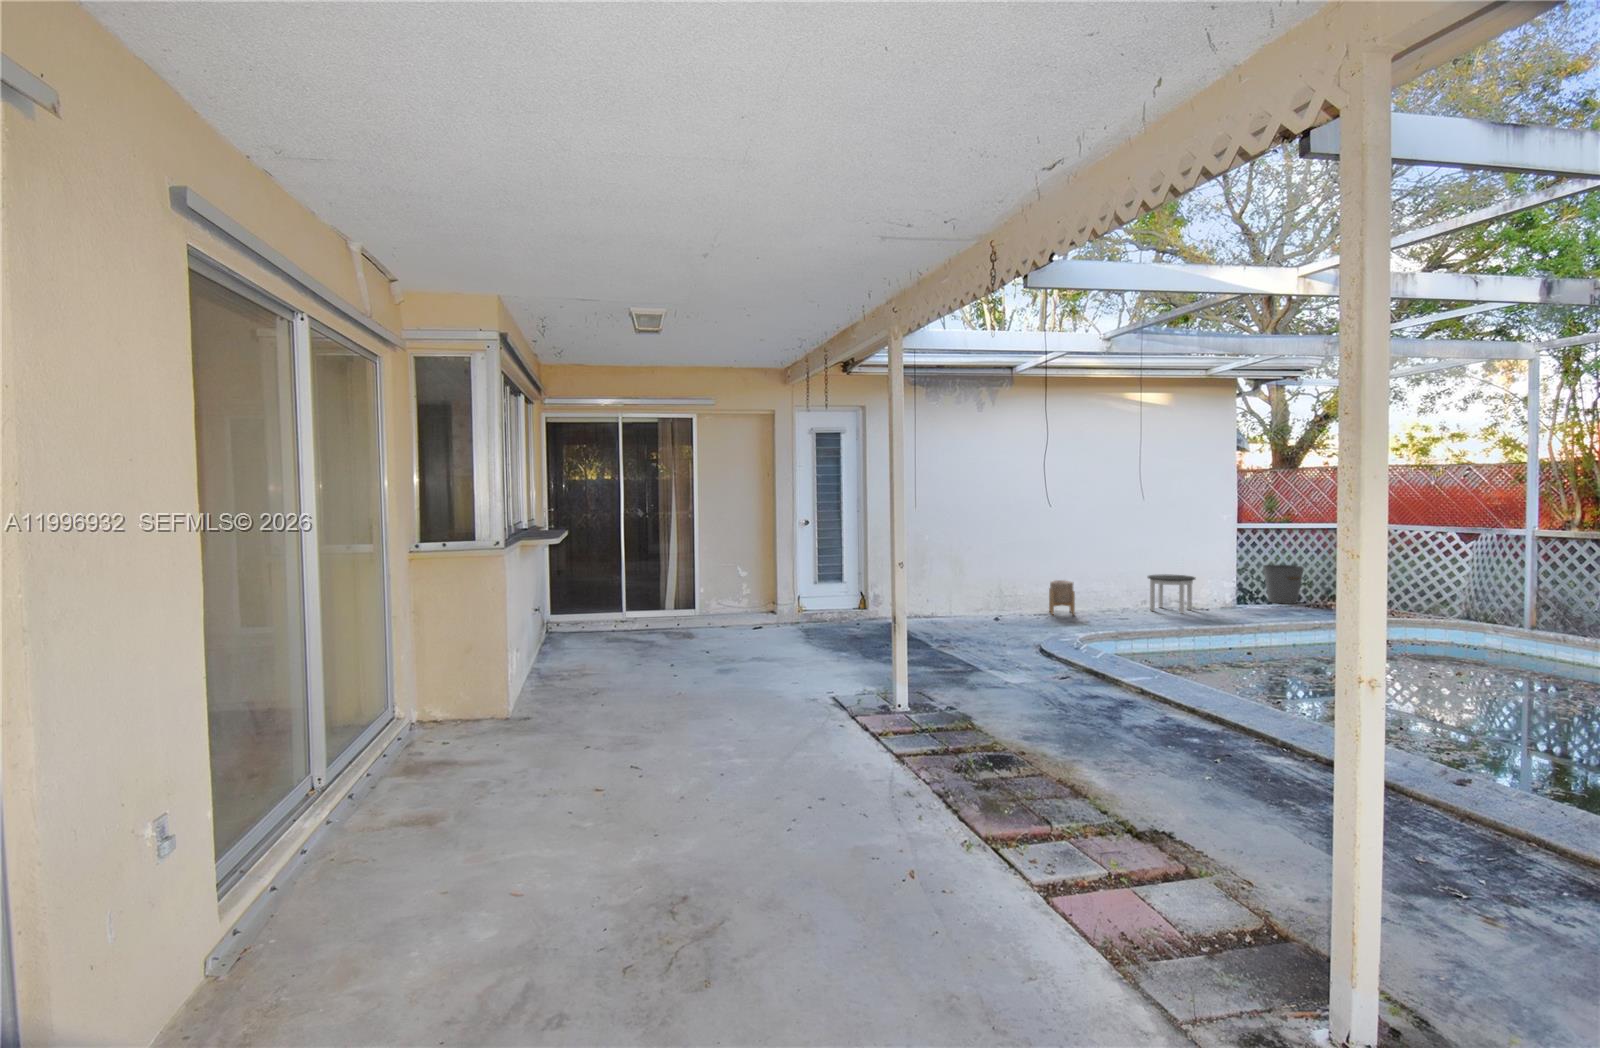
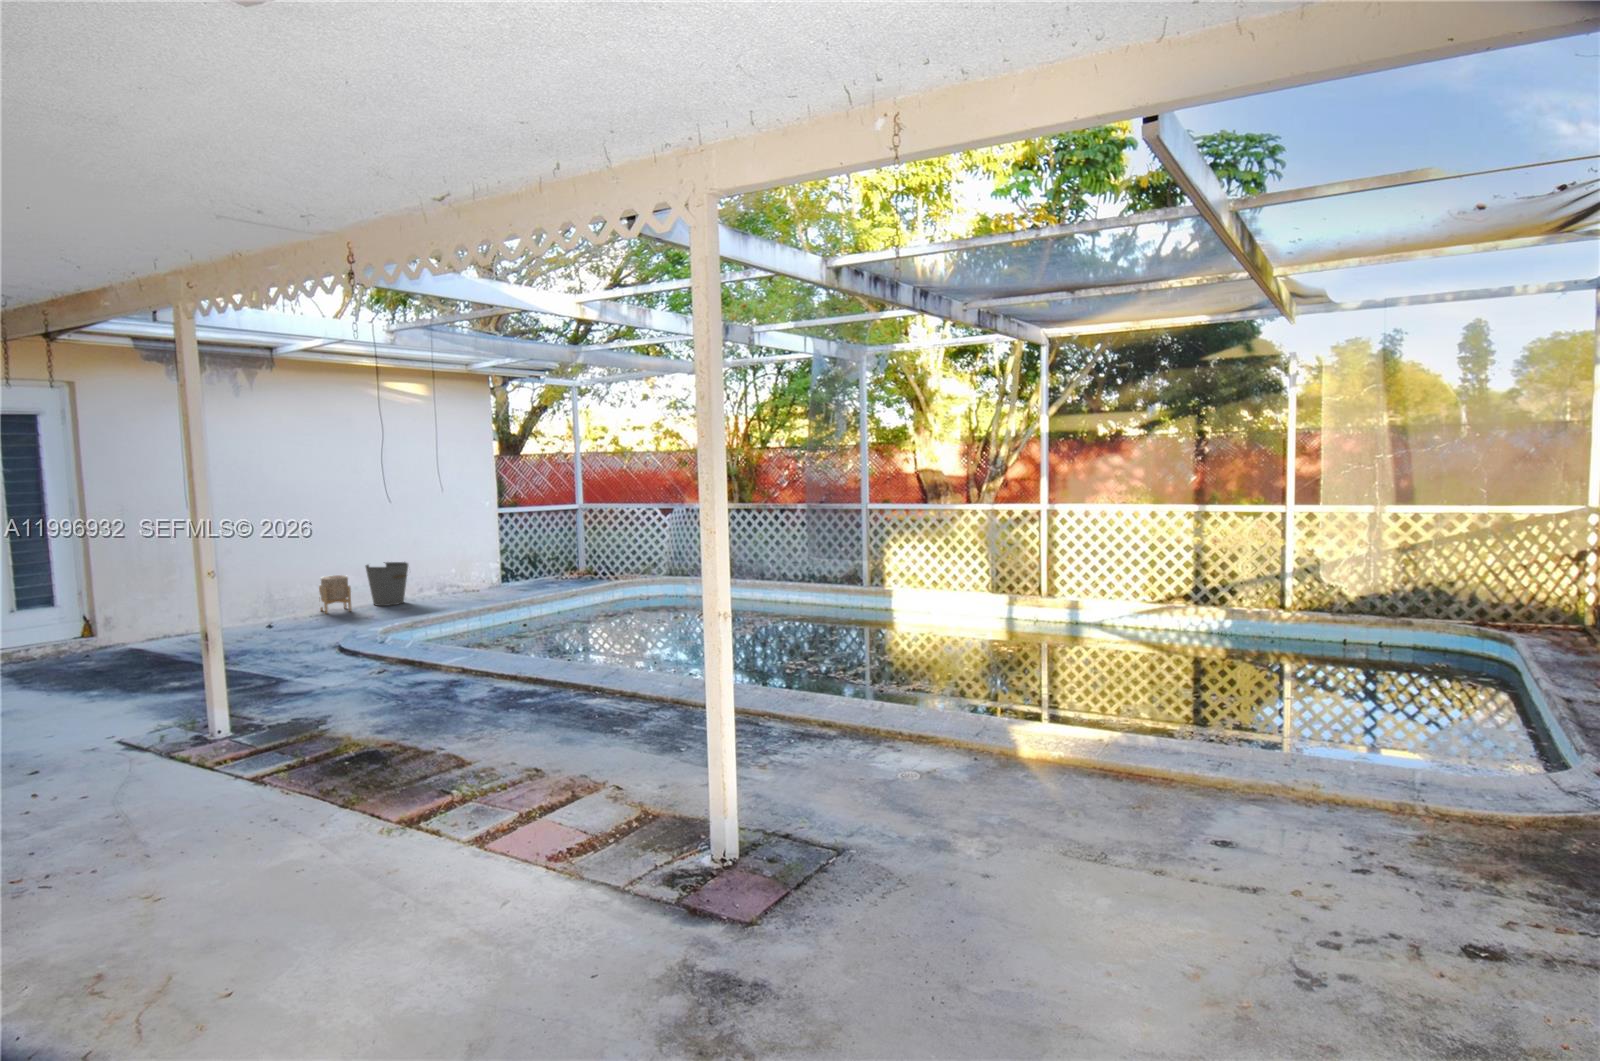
bucket: present [1263,565,1304,604] -> present [366,562,408,606]
round table: present [1148,574,1195,614] -> none [422,560,469,598]

